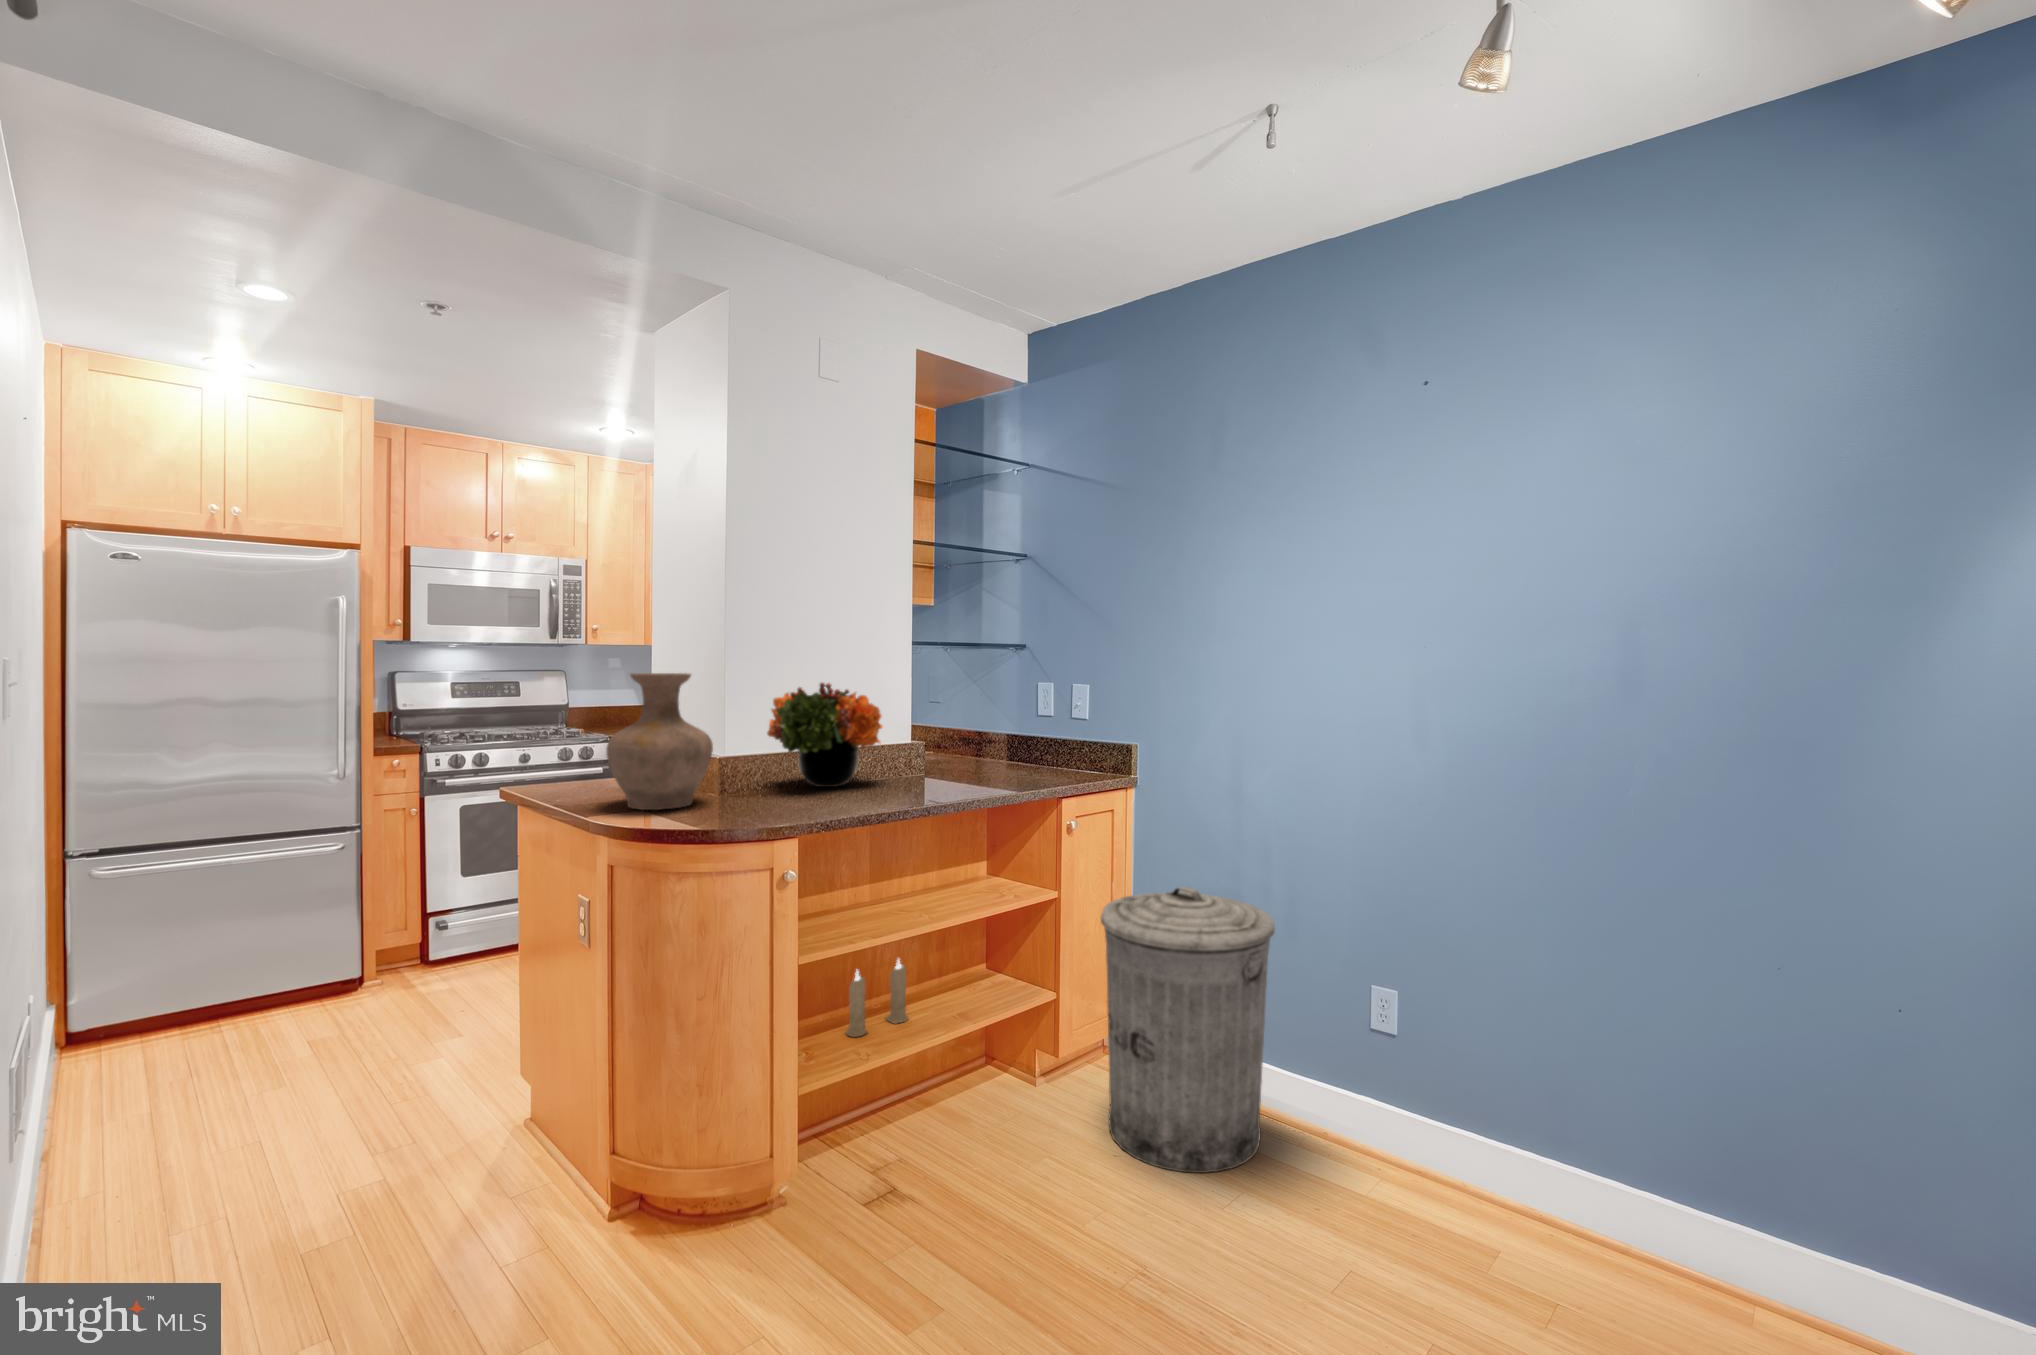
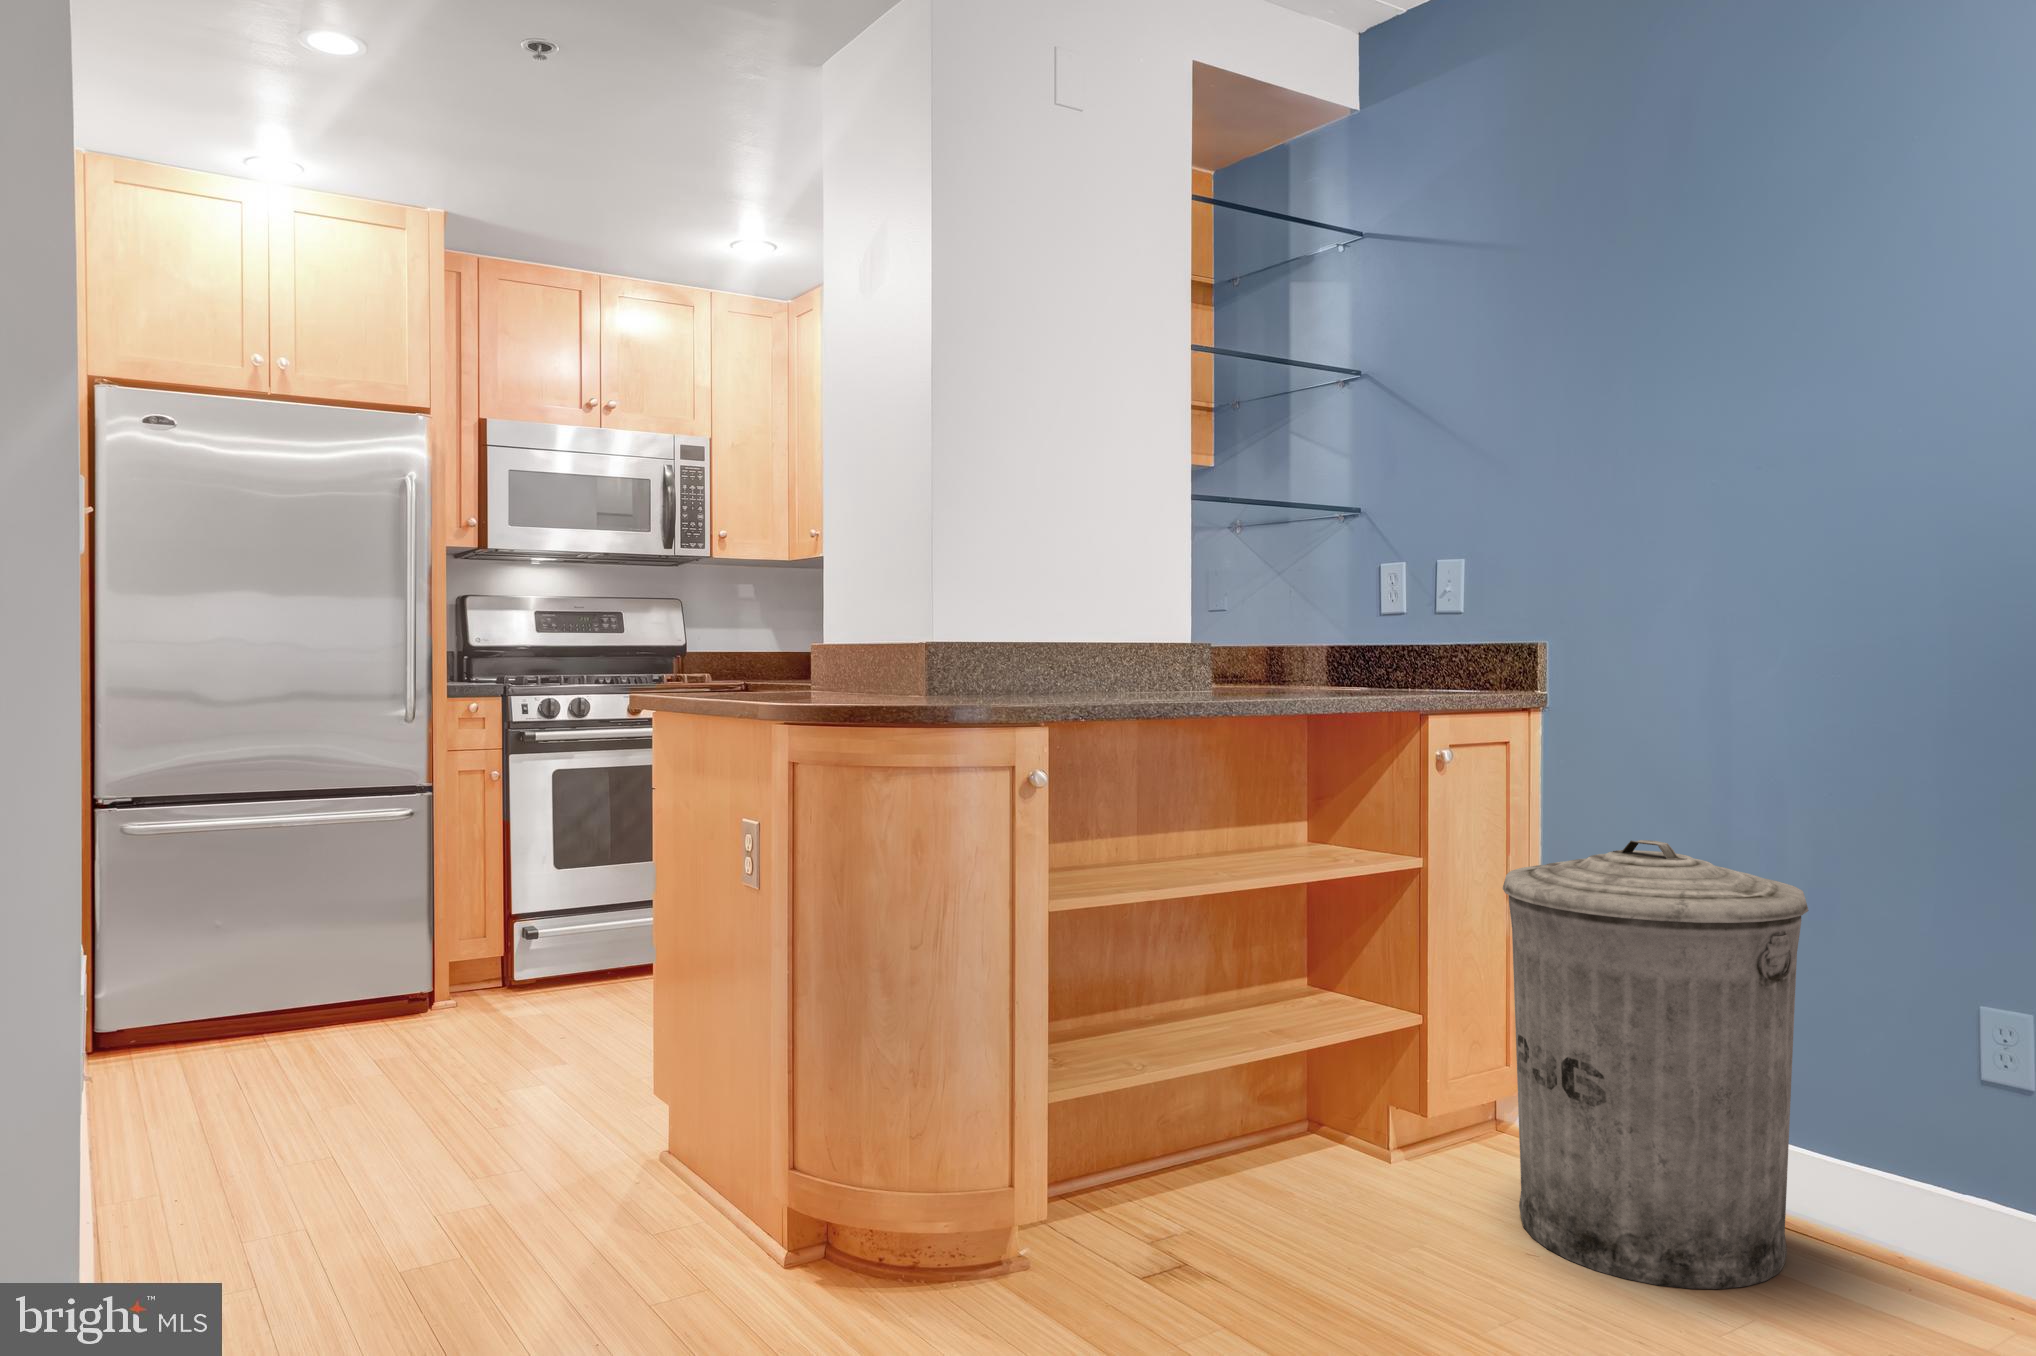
vase: present [607,673,713,810] -> none [773,503,916,697]
flower arrangement: present [767,683,883,787] -> none [982,536,1155,689]
candle: present [845,959,908,1037] -> none [1105,938,1198,1052]

